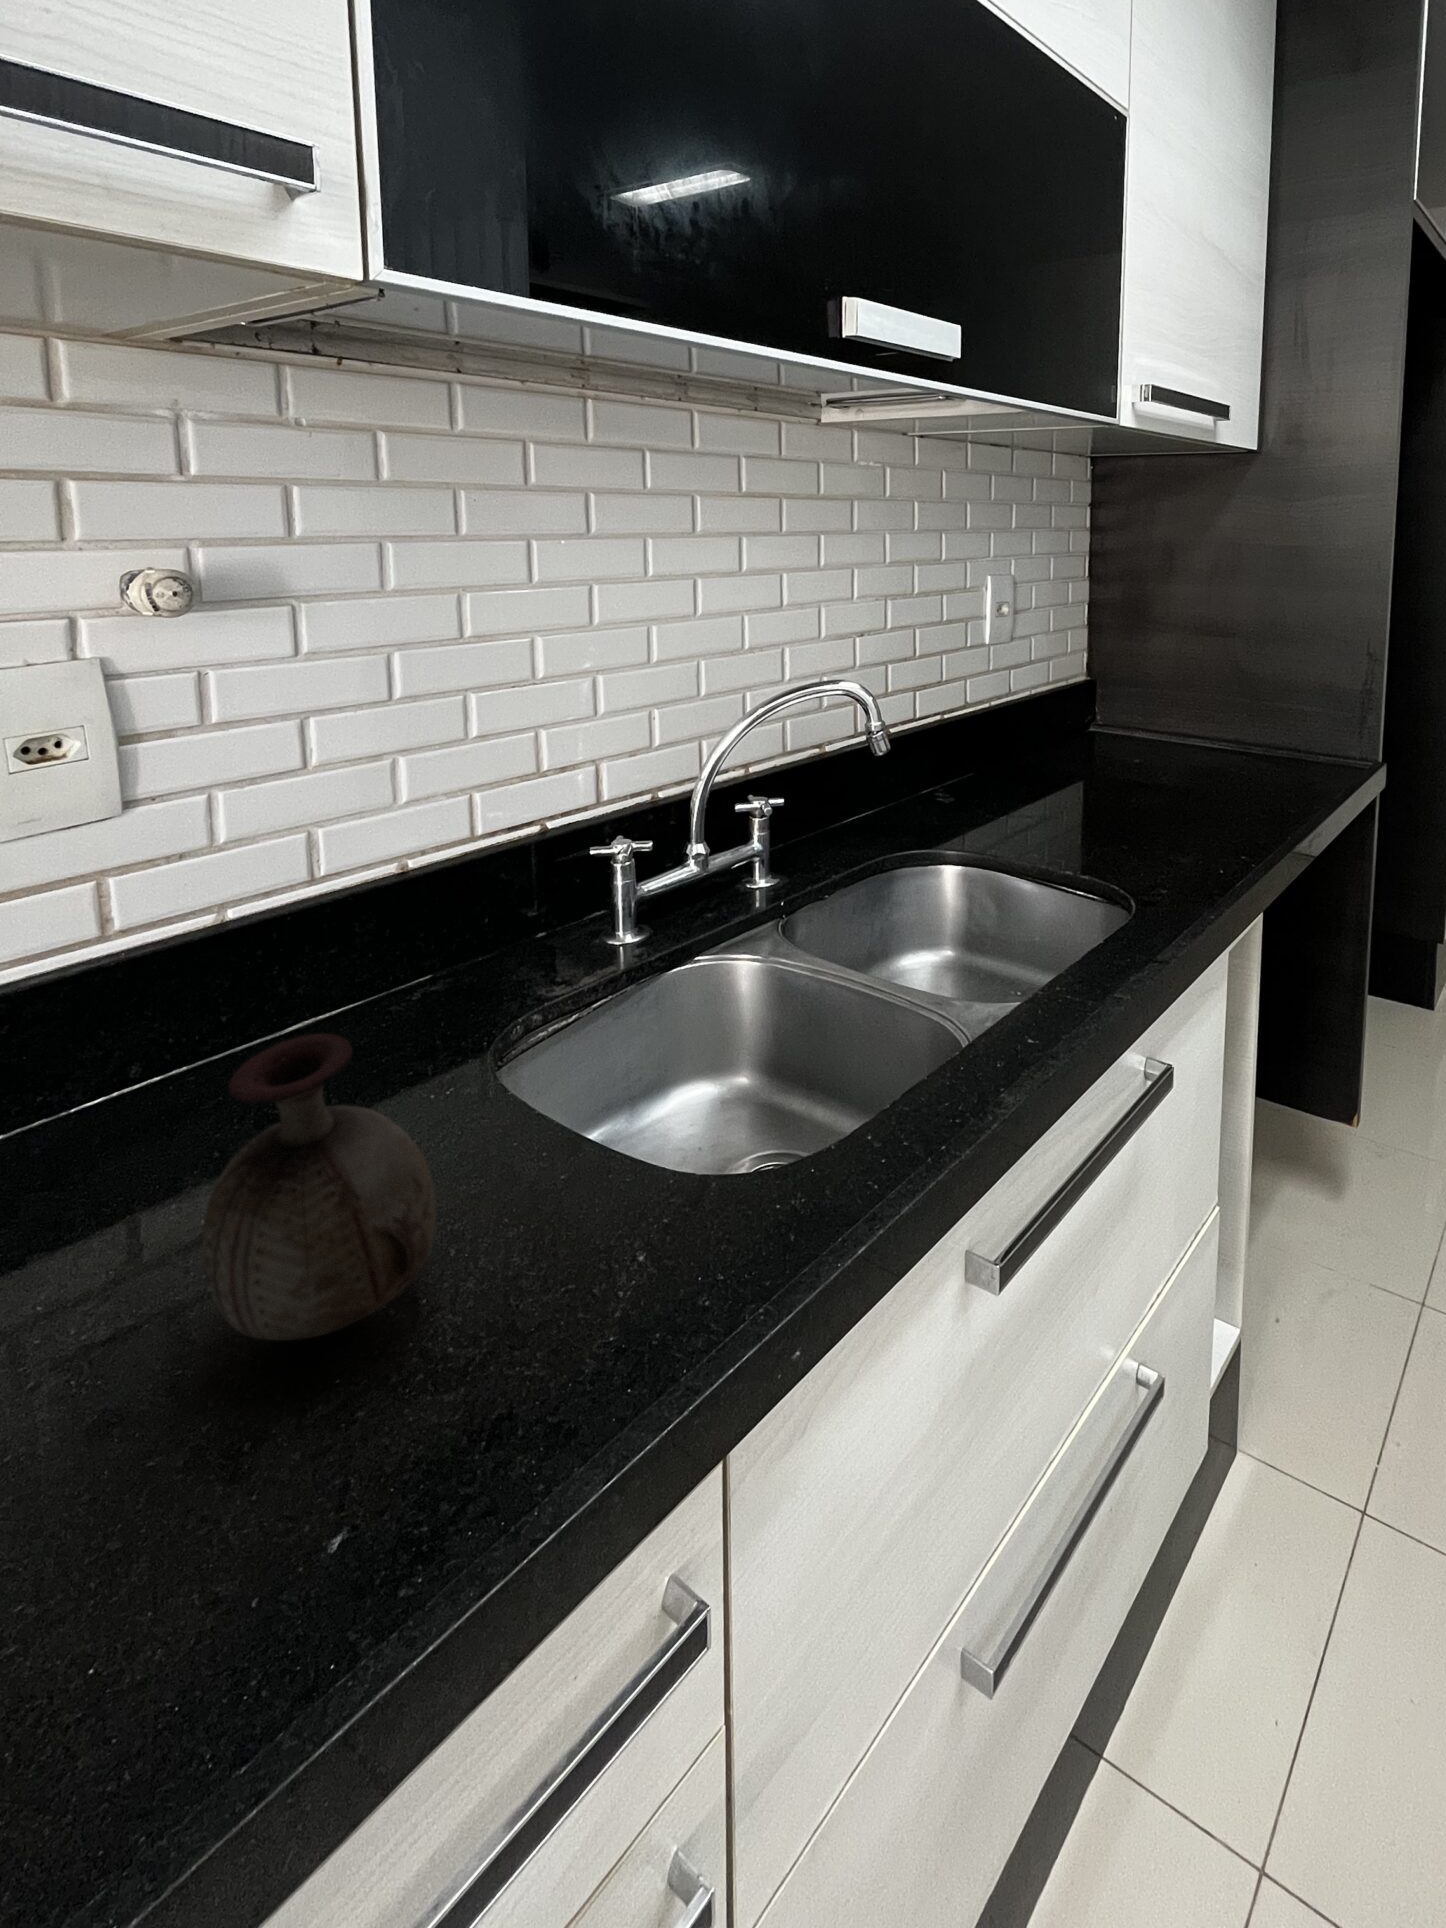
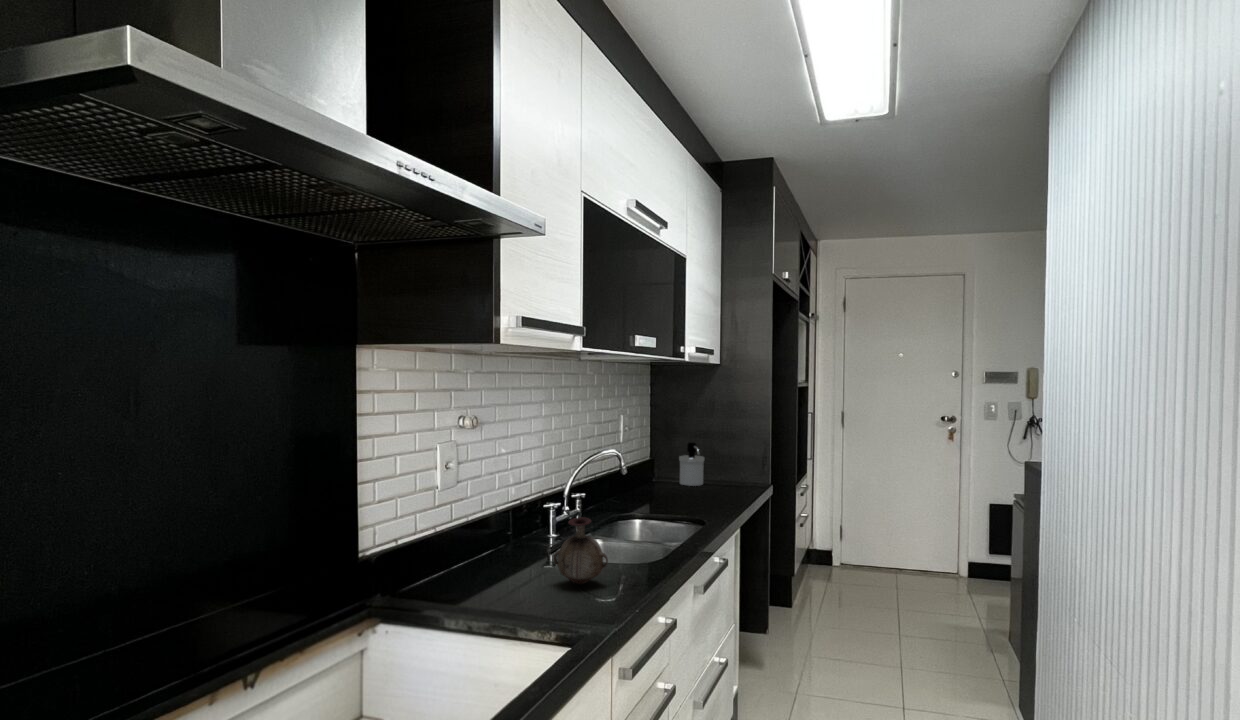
soap dispenser: none [1146,649,1209,756] -> present [679,442,704,486]

